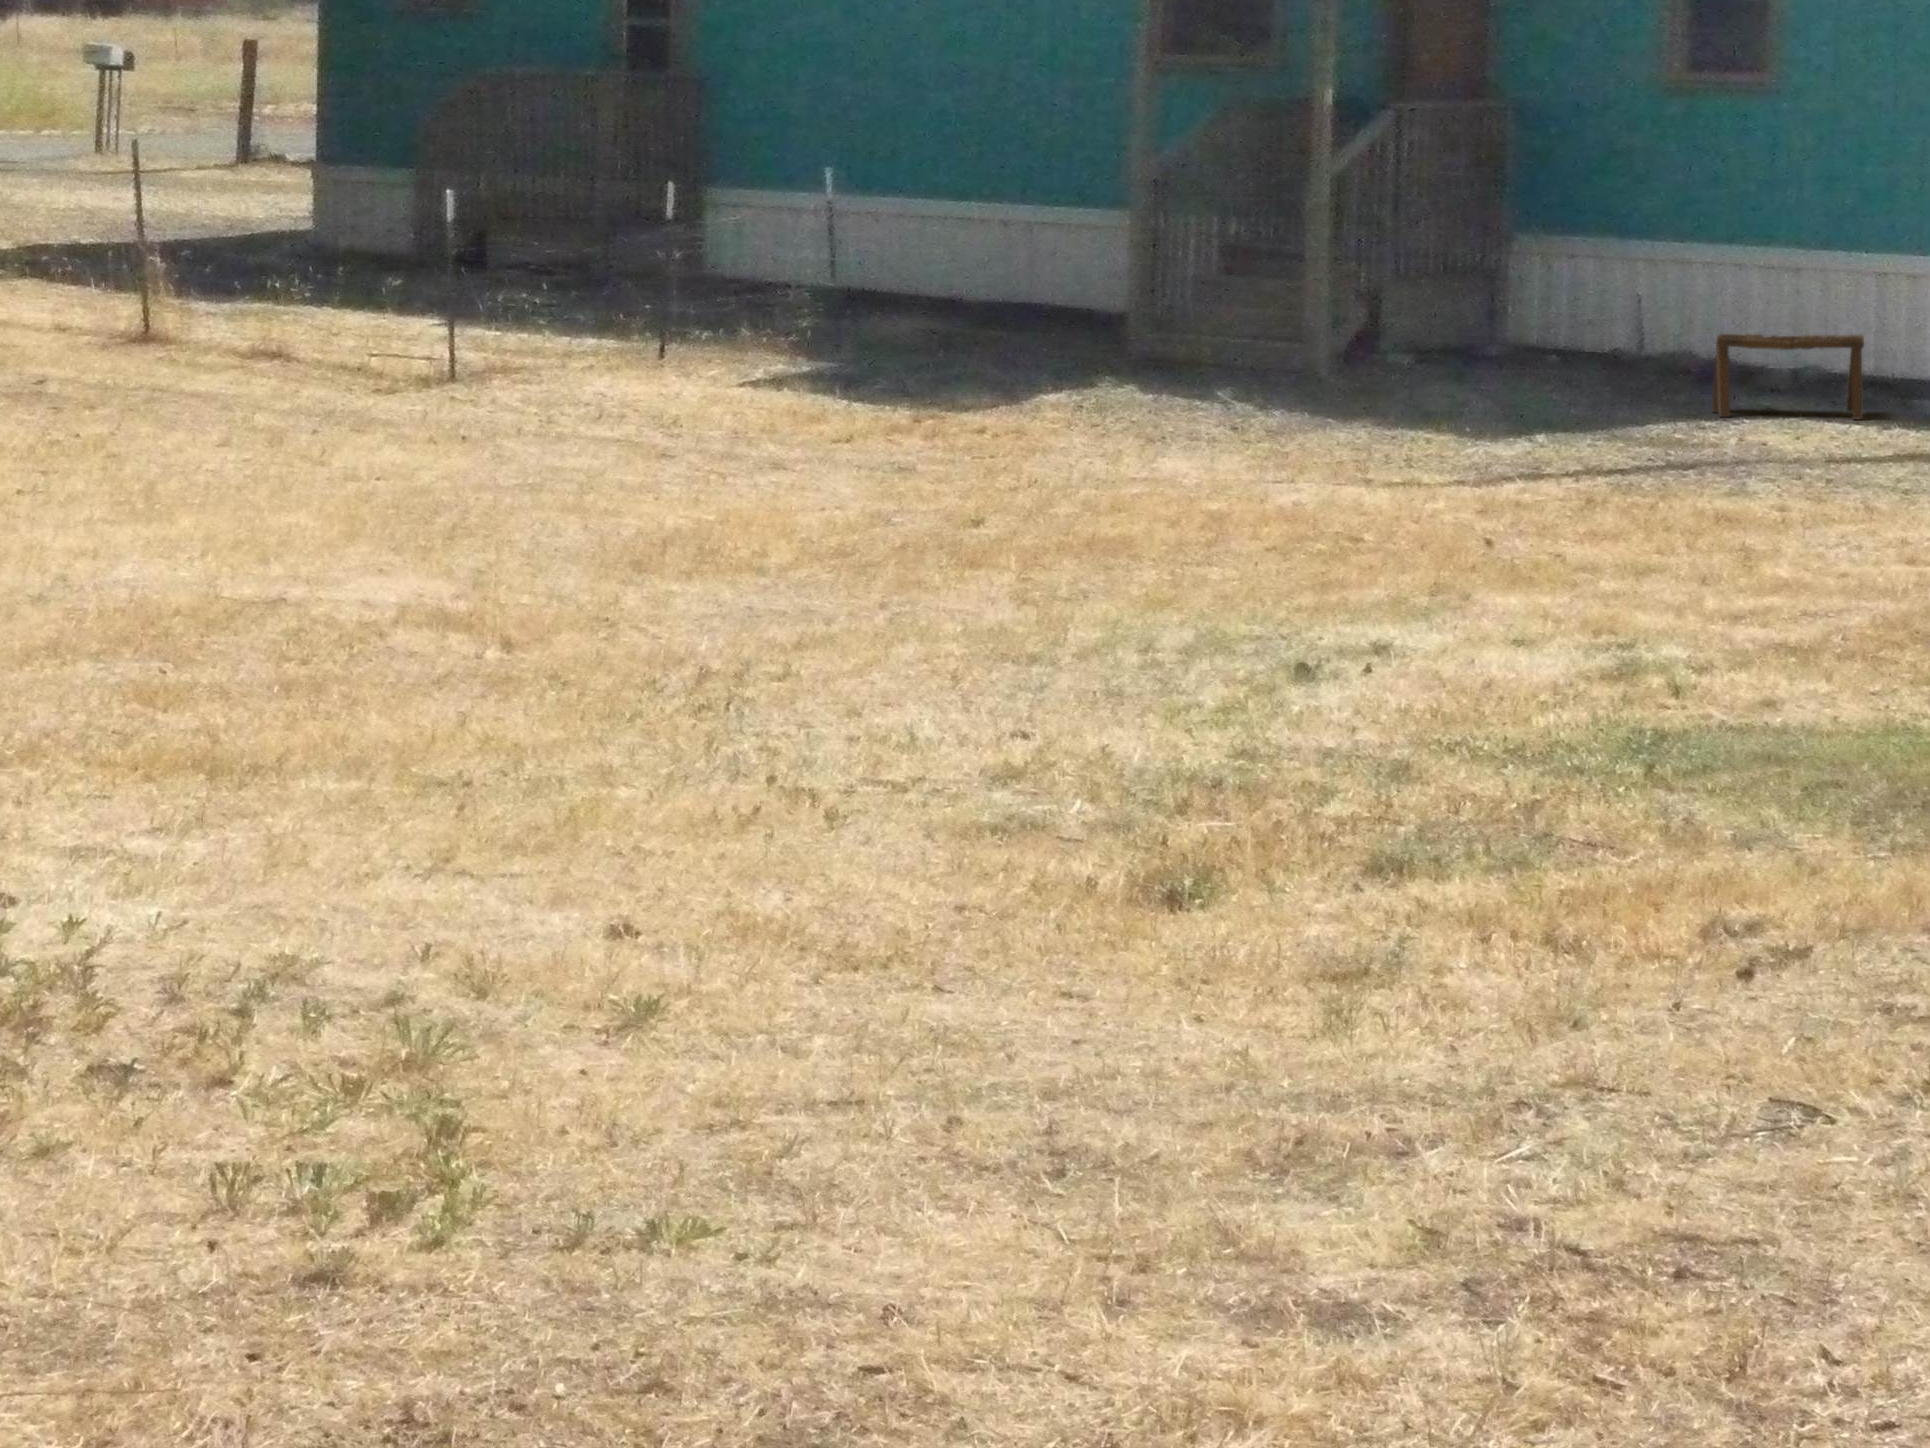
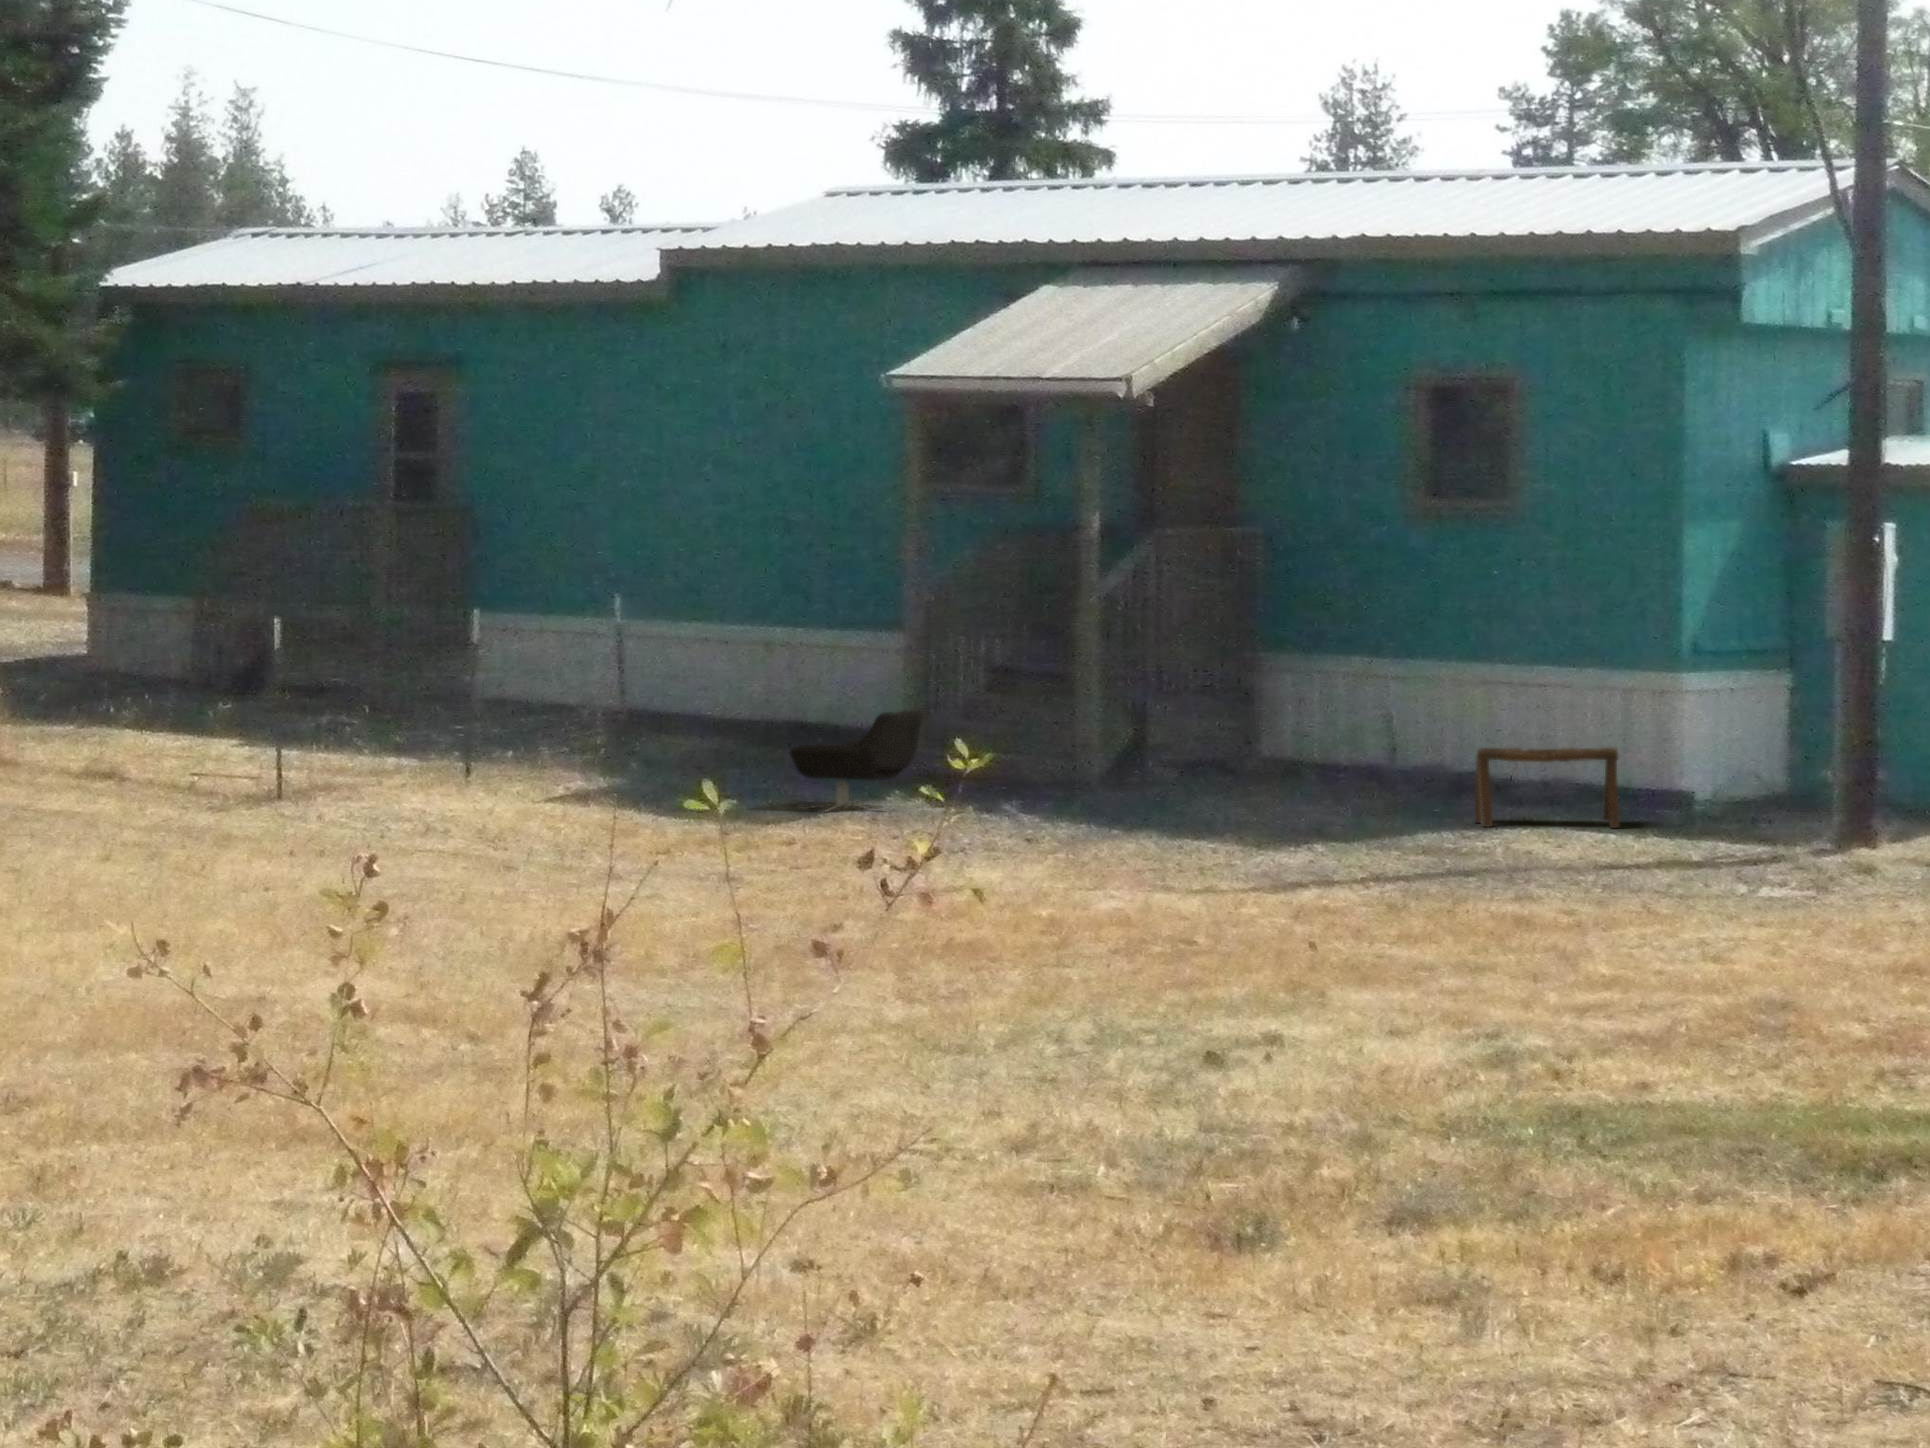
lounge chair: none [1000,289,1142,395] -> present [790,710,923,811]

